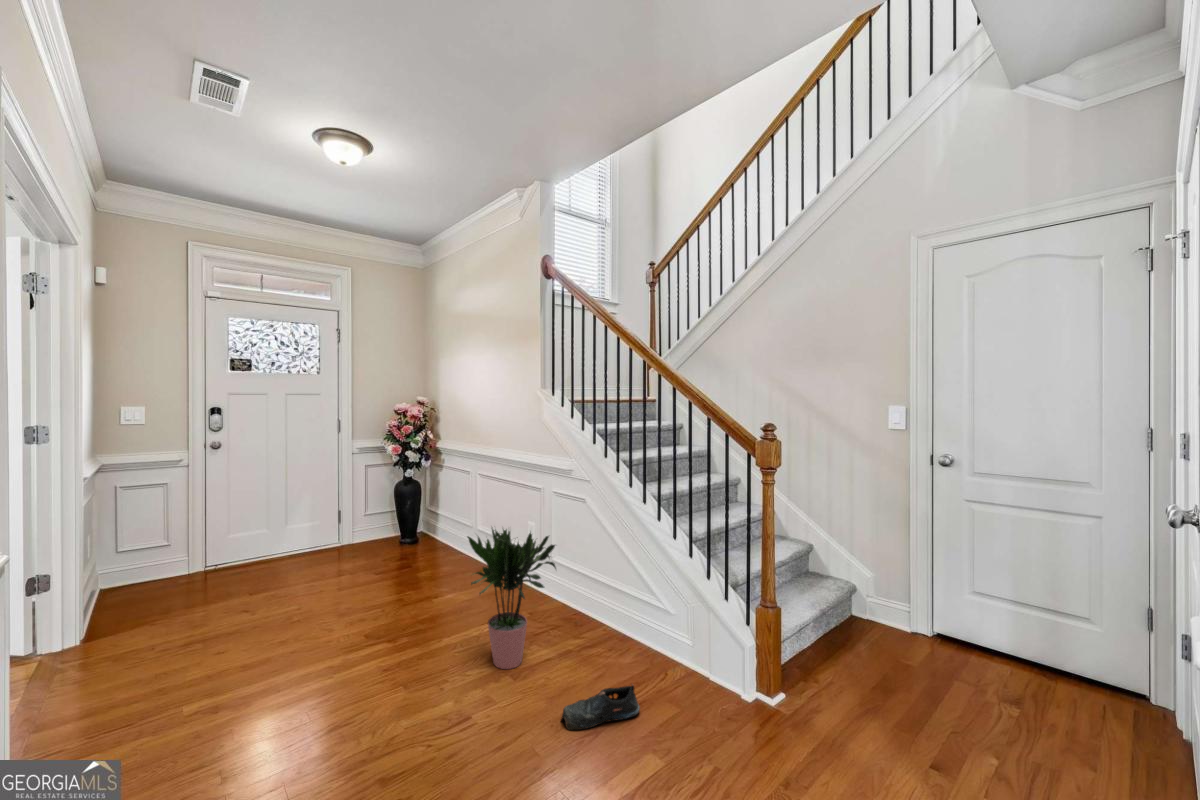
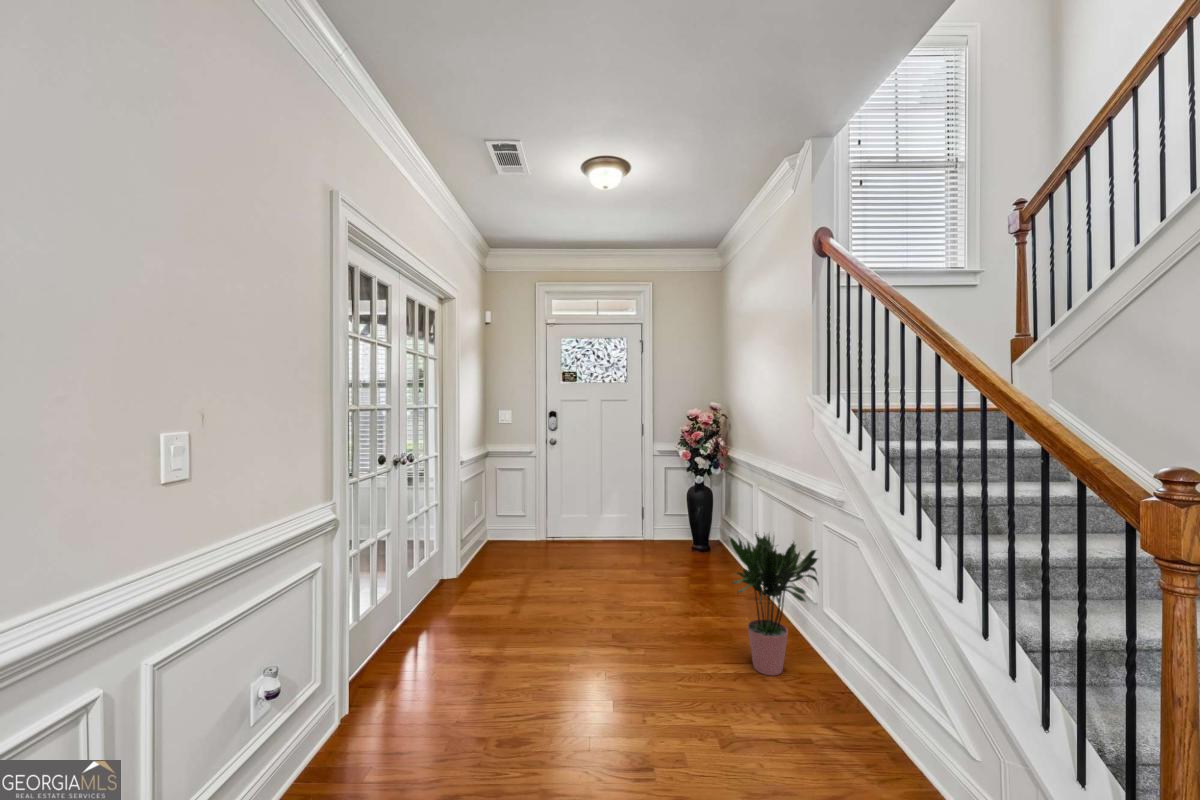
shoe: present [561,684,640,730] -> none [805,716,900,756]

